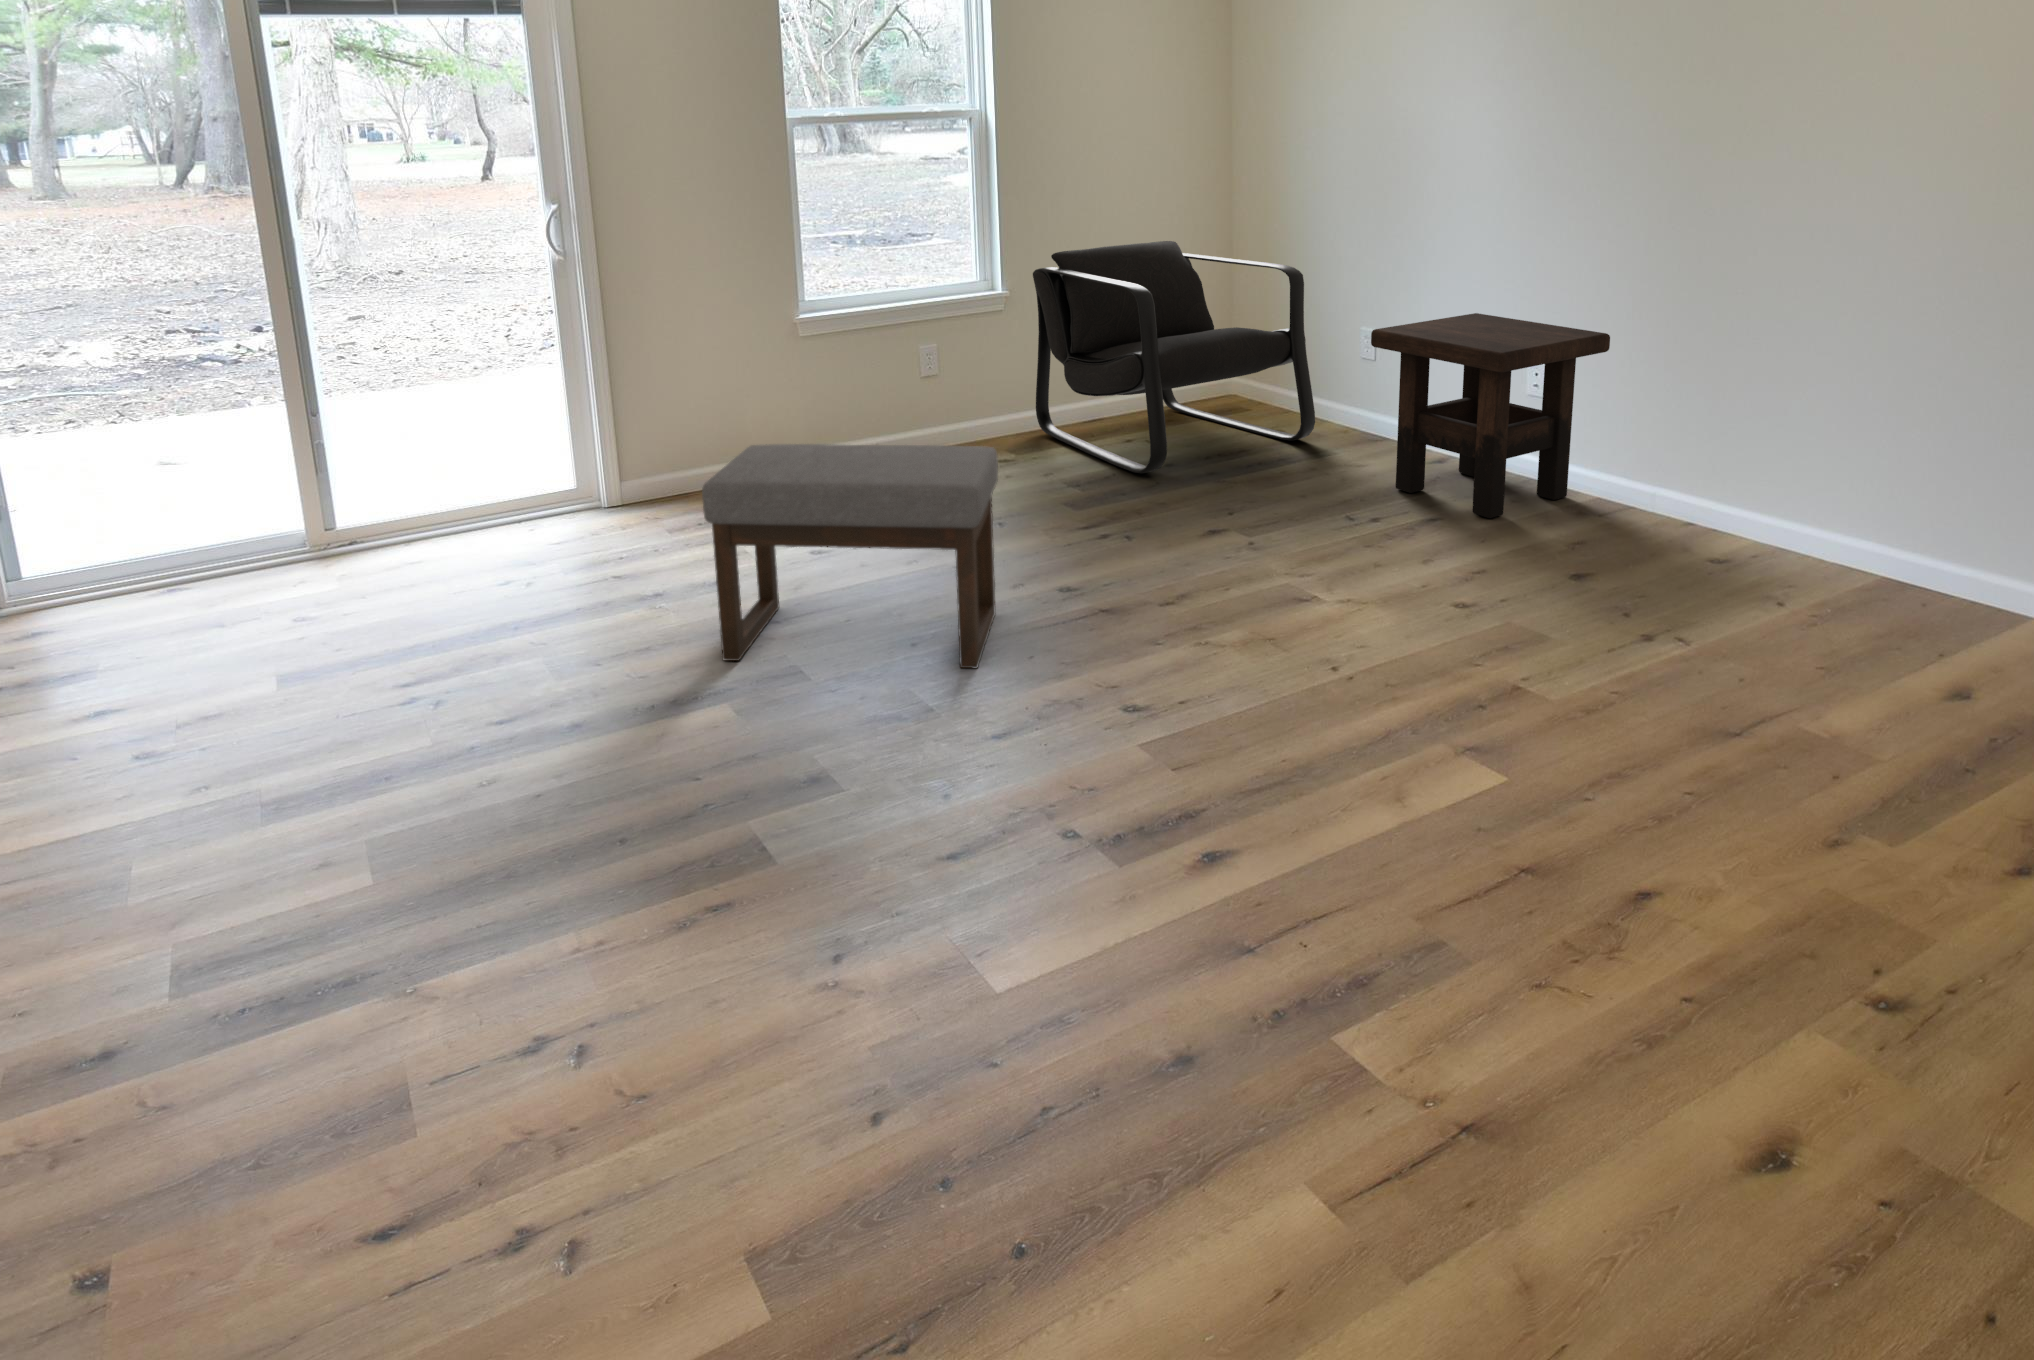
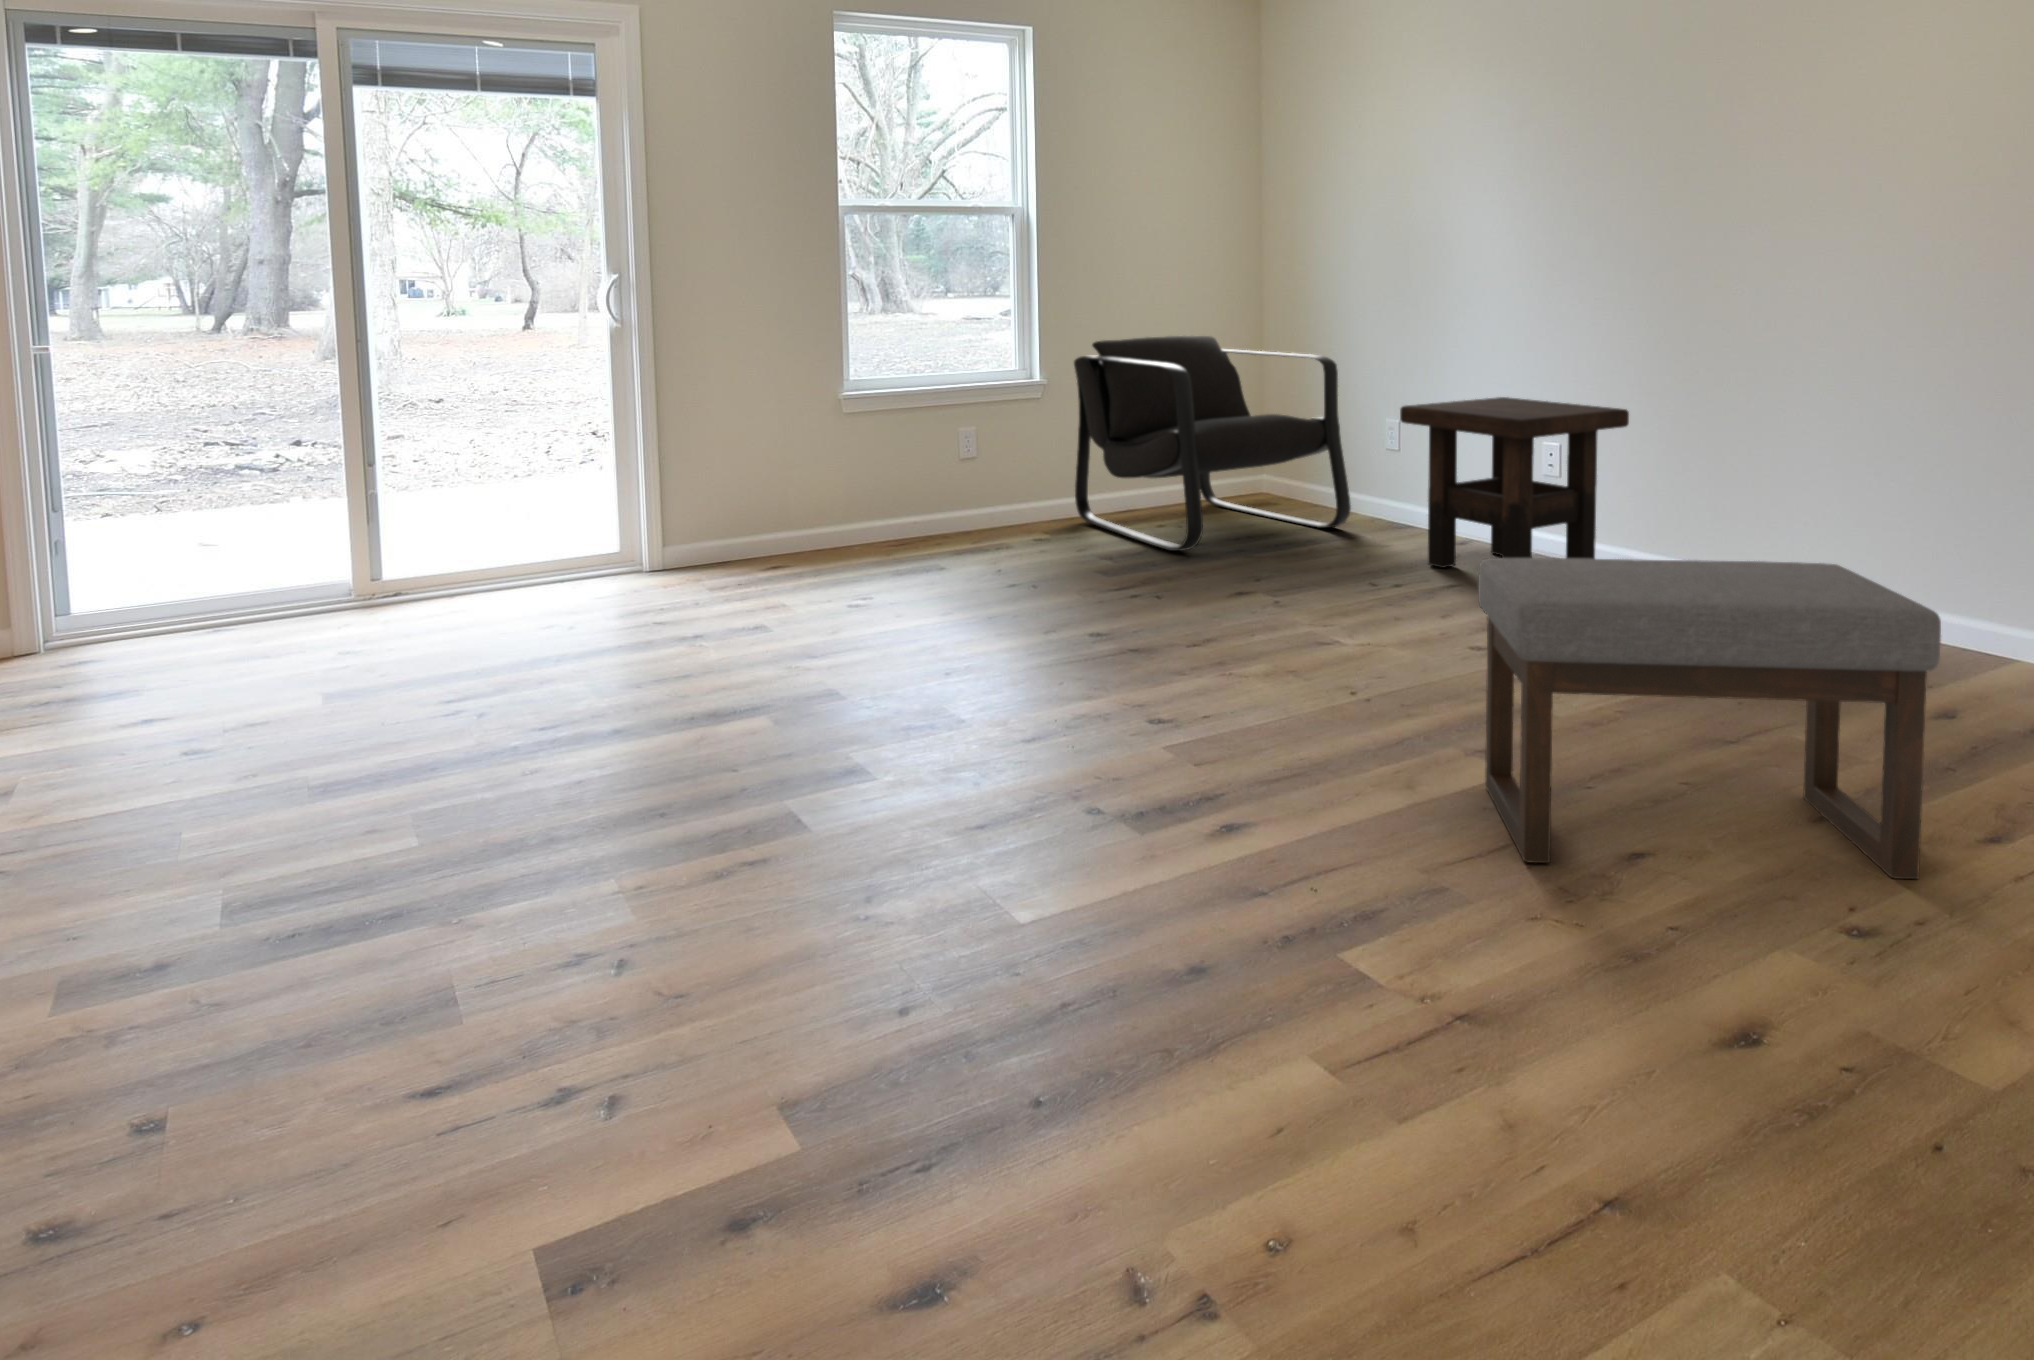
ottoman: present [702,444,998,668] -> present [1478,558,1941,879]

